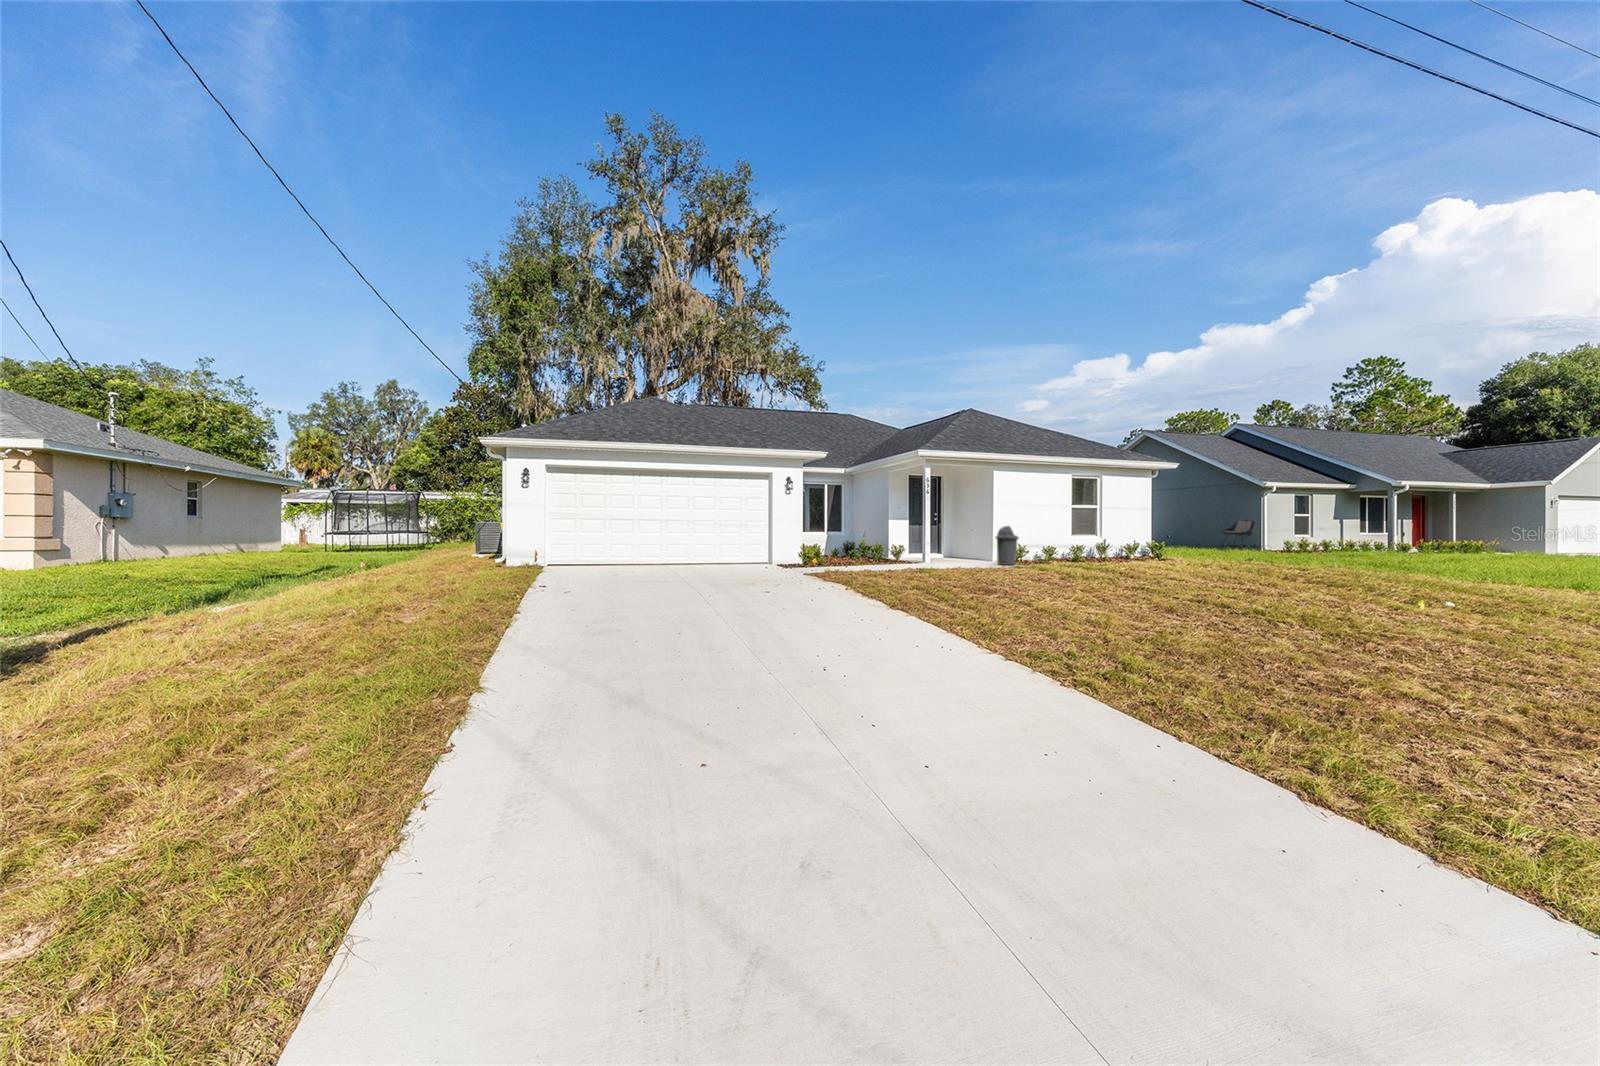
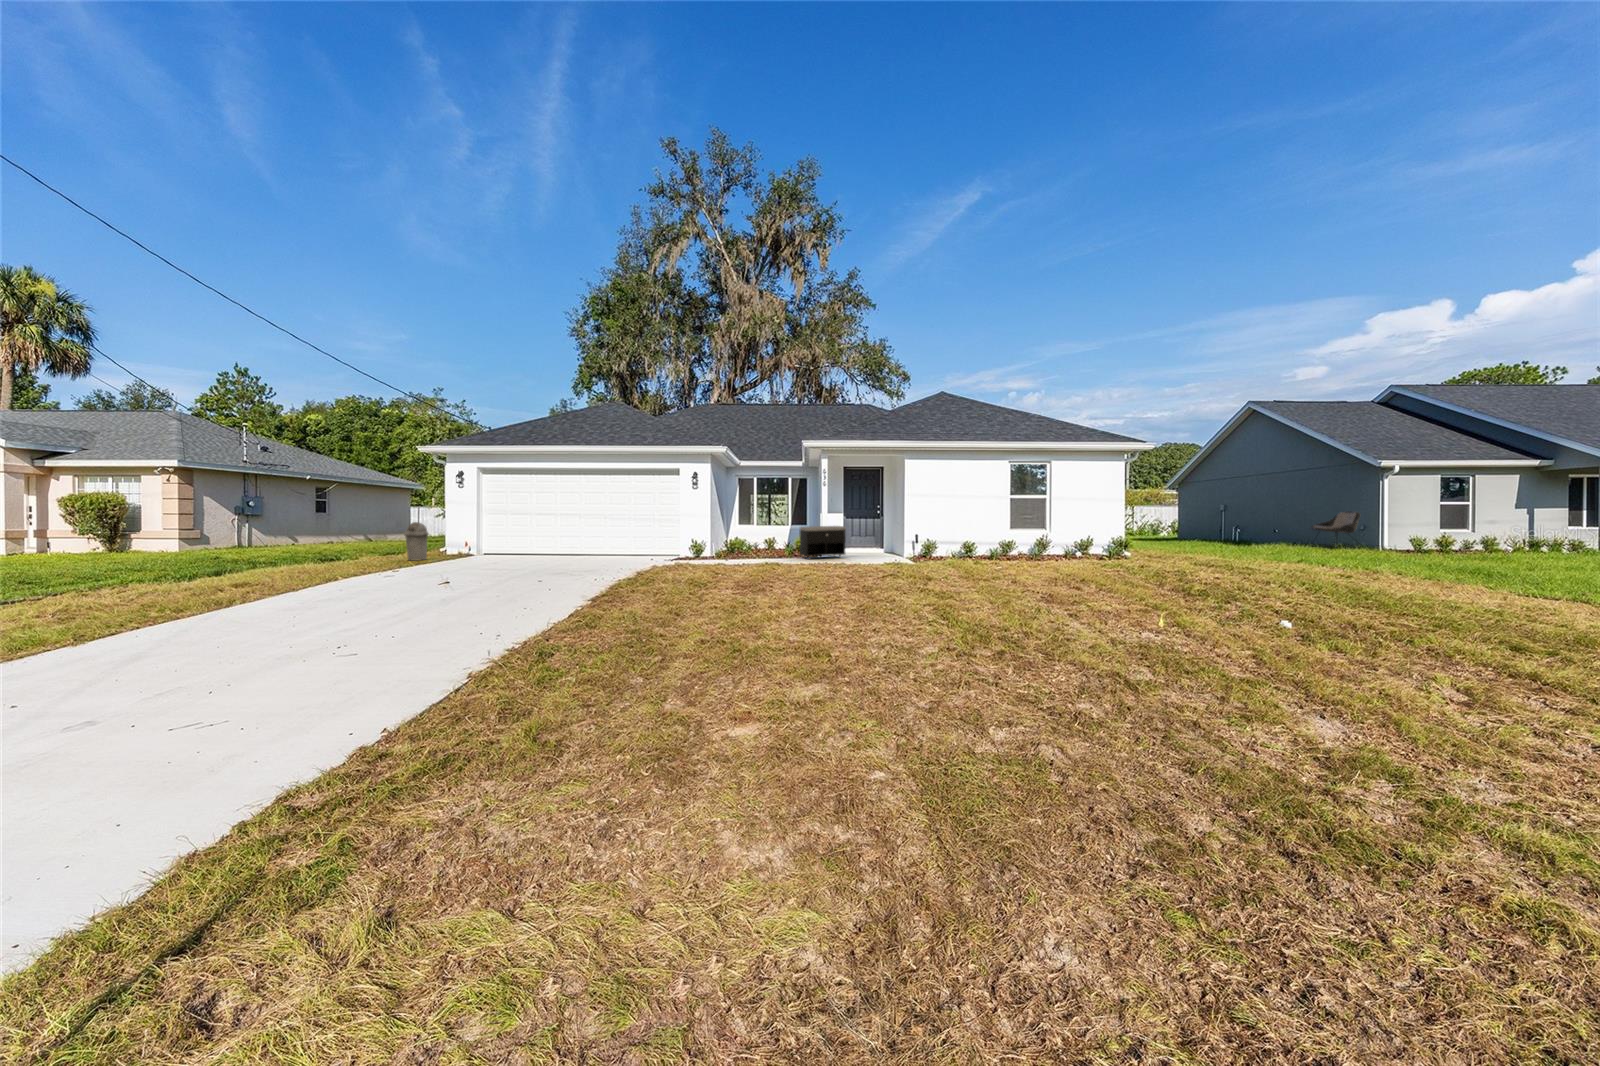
trash can: present [996,526,1018,565] -> present [404,522,429,561]
storage bench: none [894,531,936,562] -> present [799,526,846,559]

